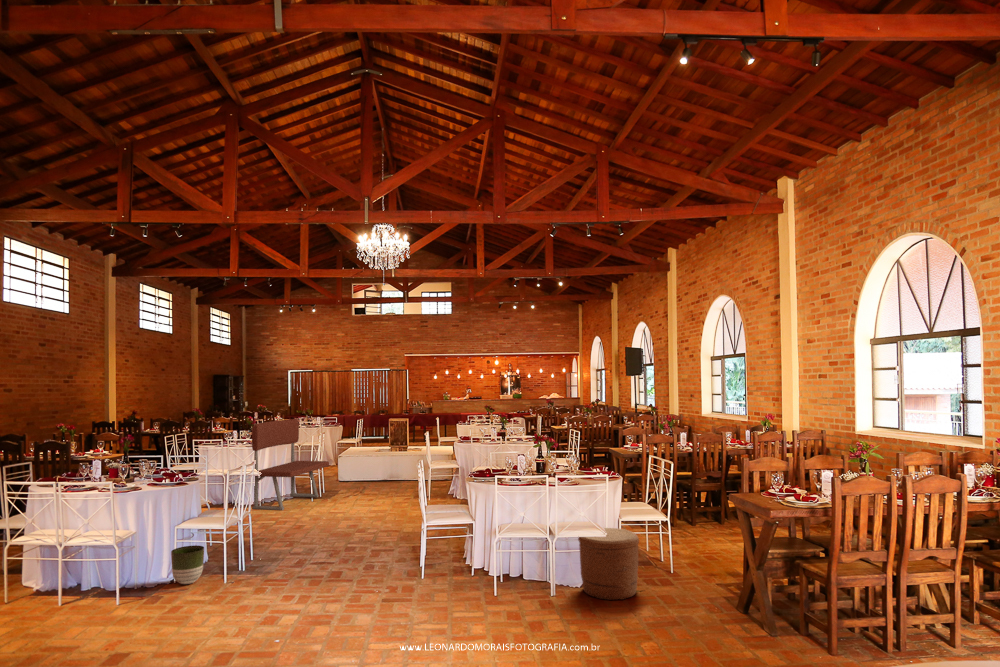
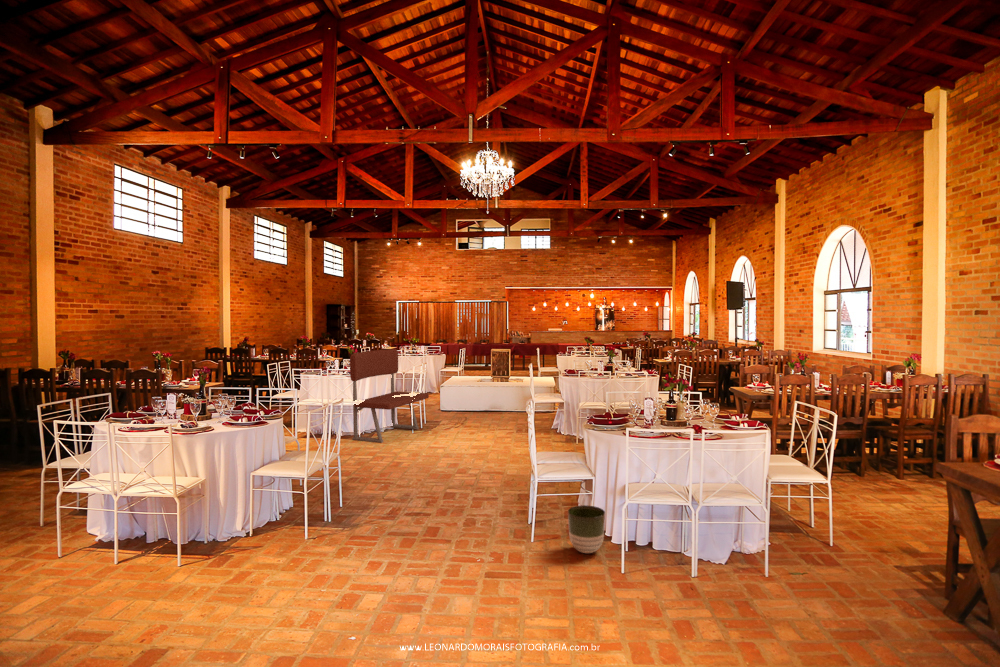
woven basket: present [578,528,639,600] -> none [736,500,823,600]
planter: present [171,545,204,584] -> present [568,505,605,553]

